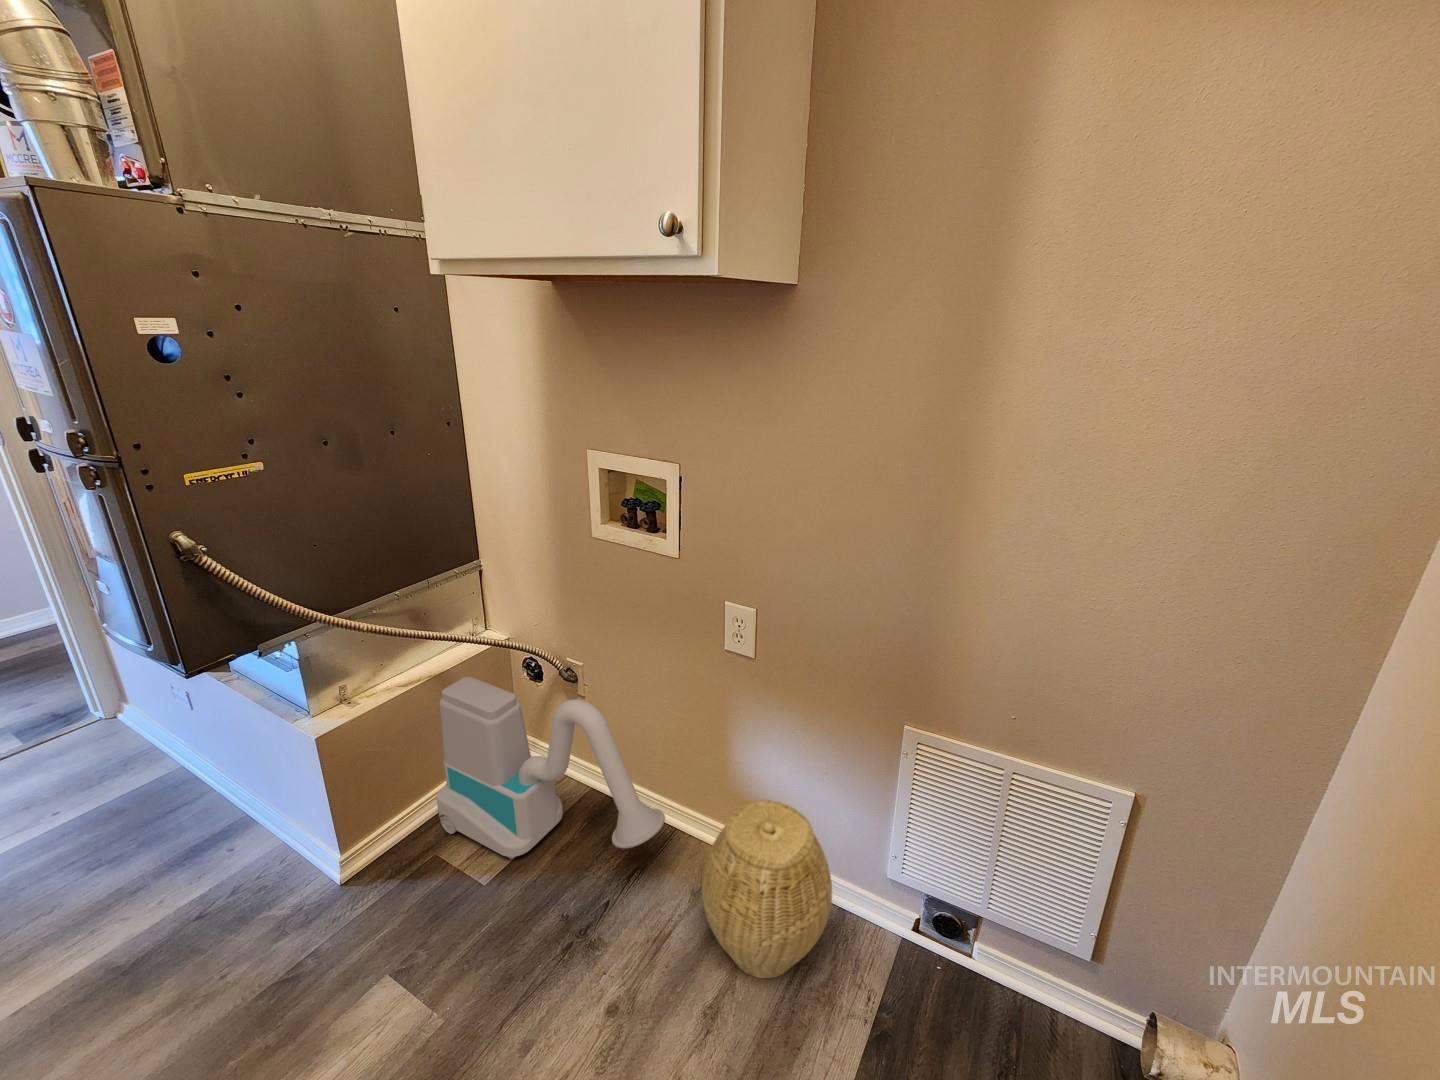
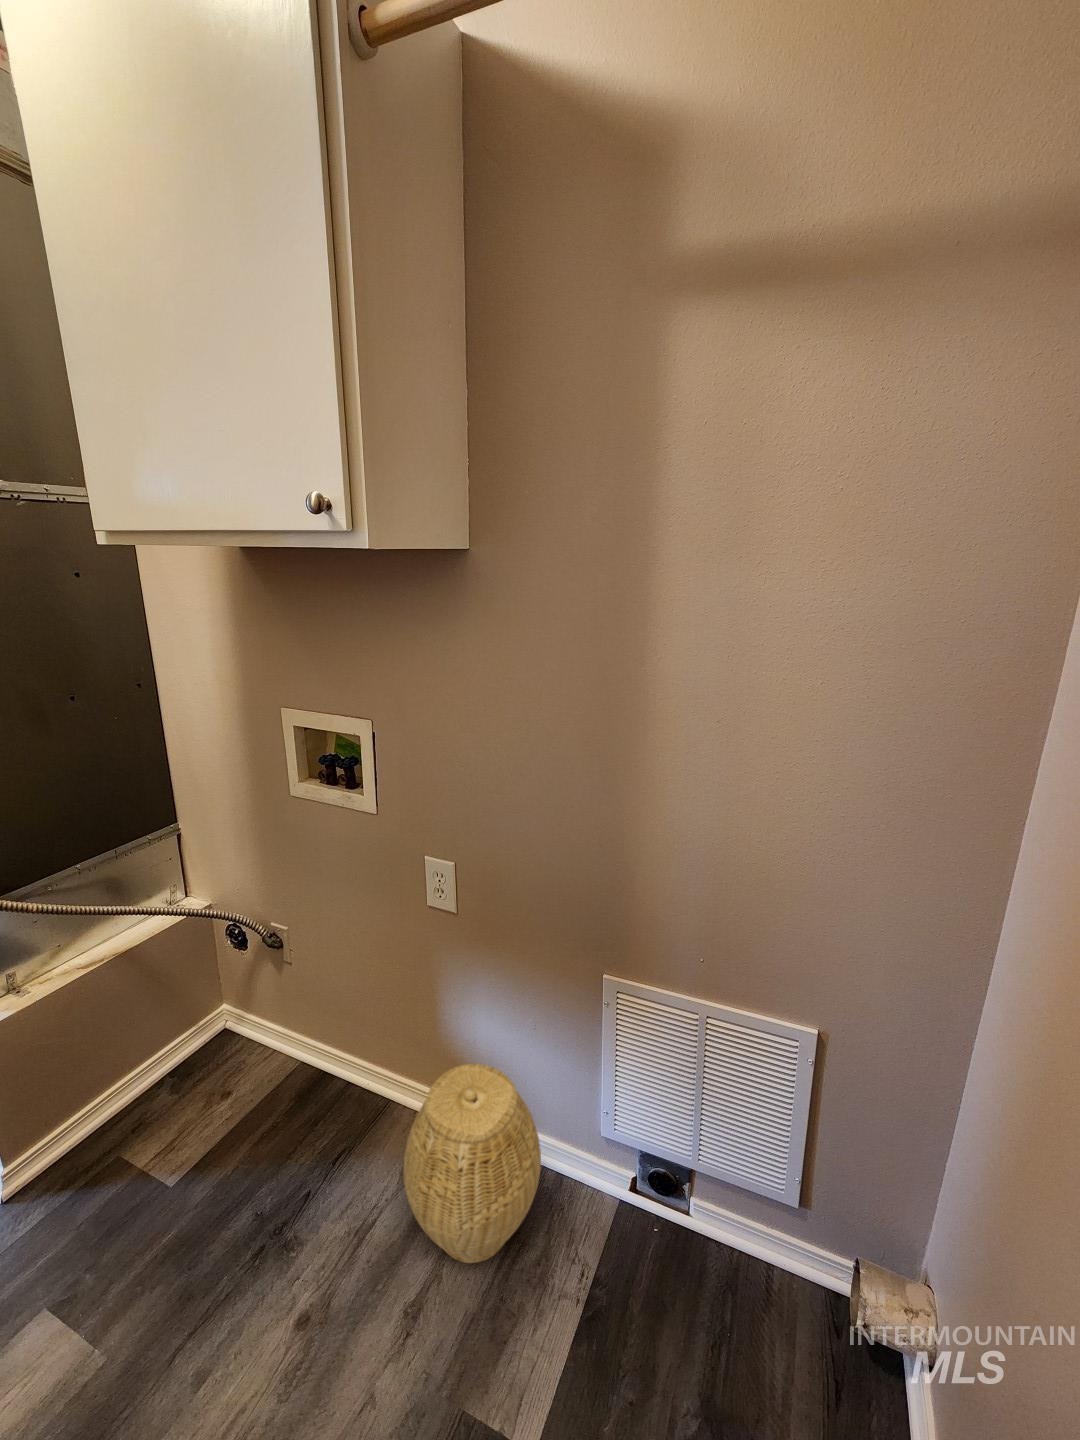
vacuum cleaner: present [436,677,665,859] -> none [123,951,369,1152]

